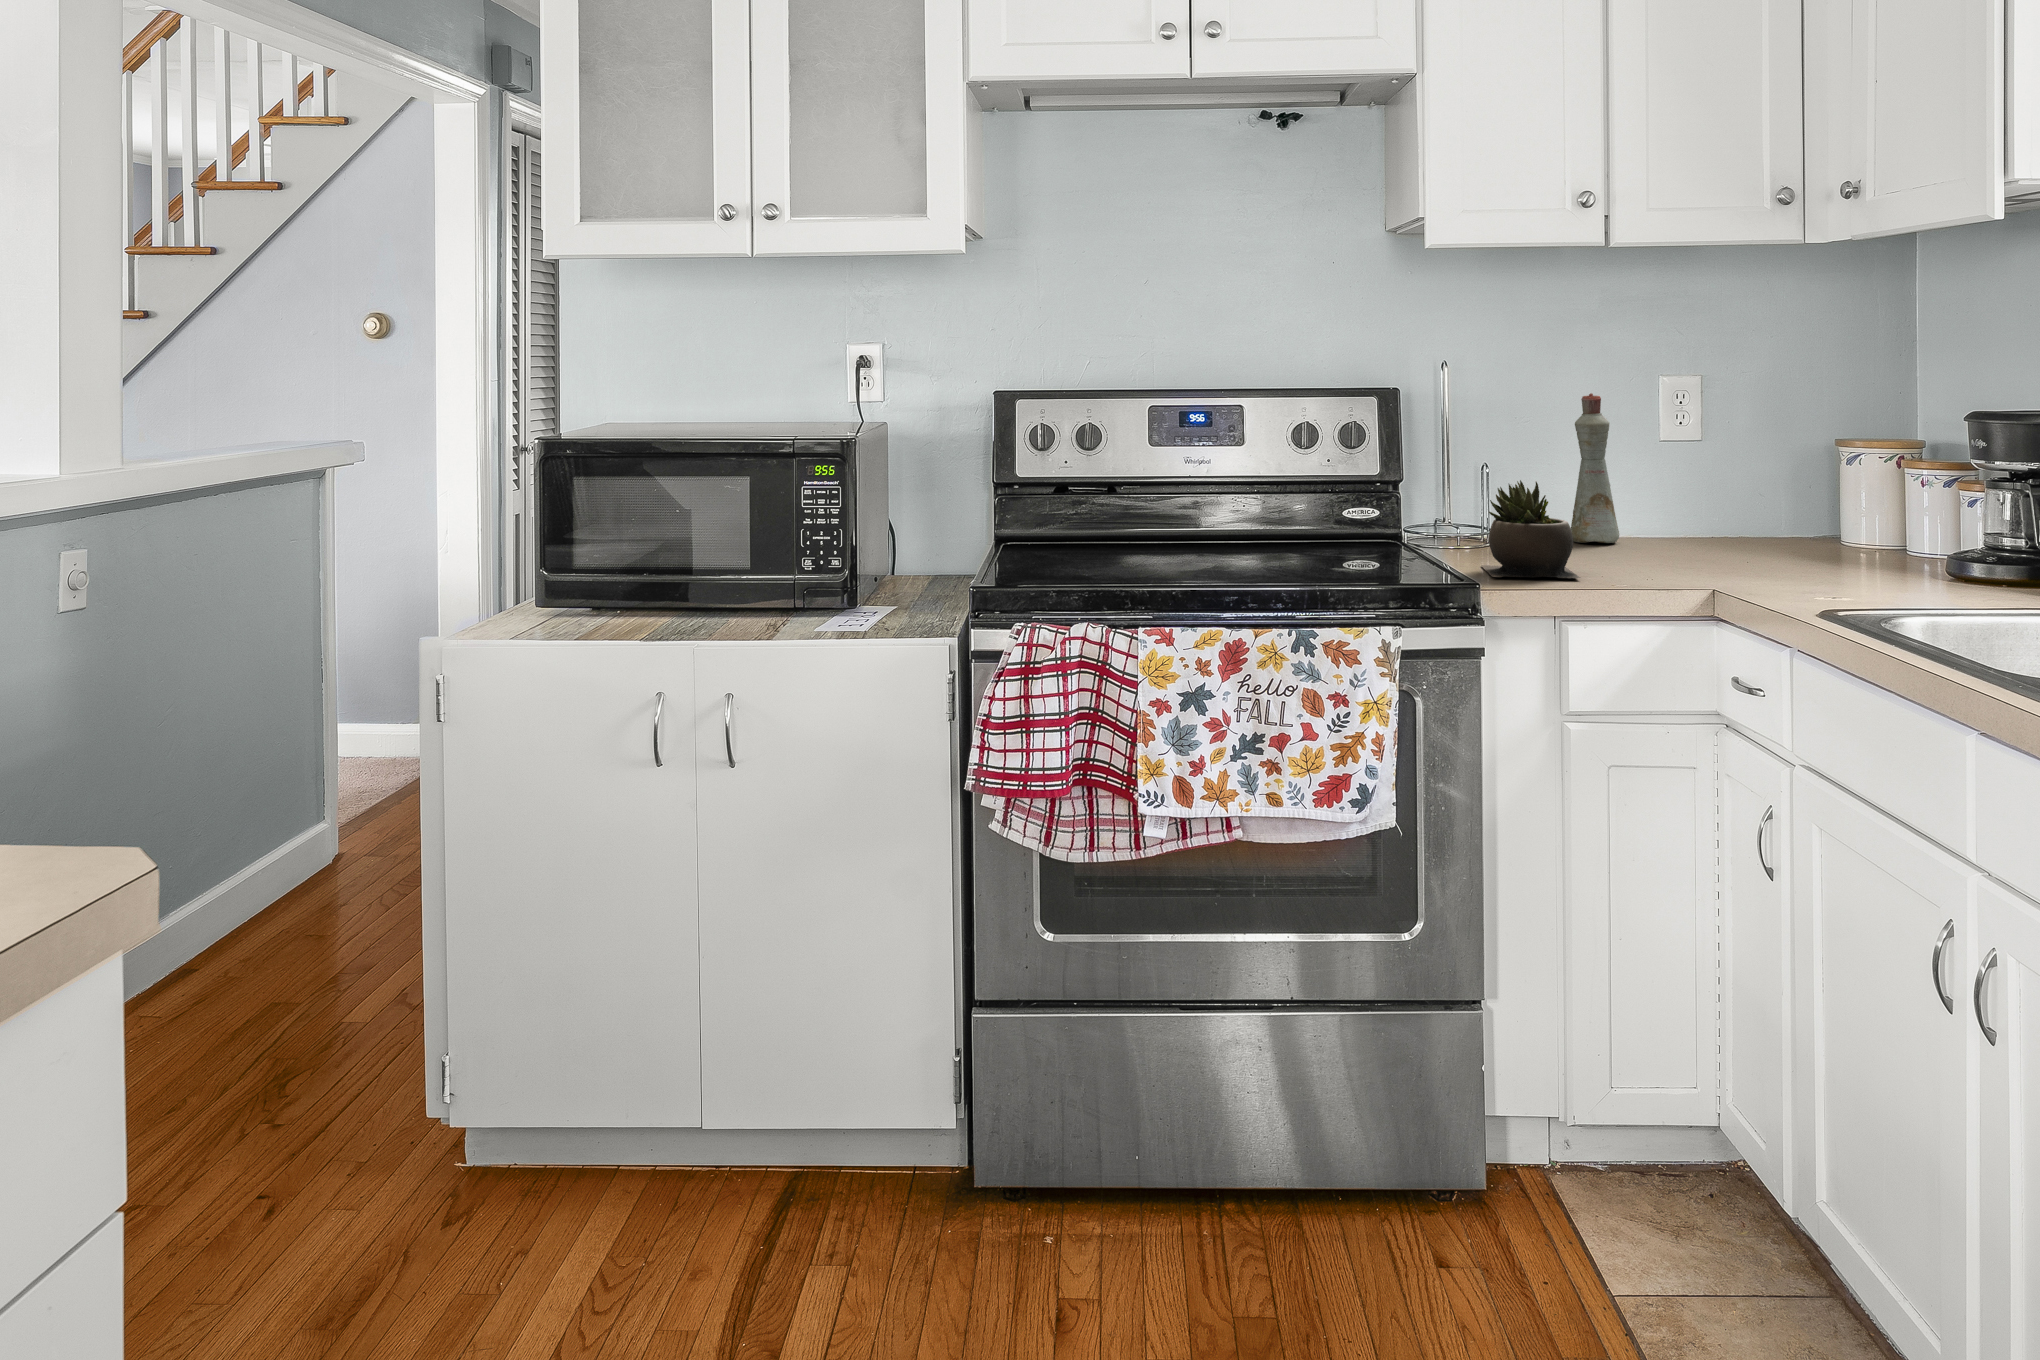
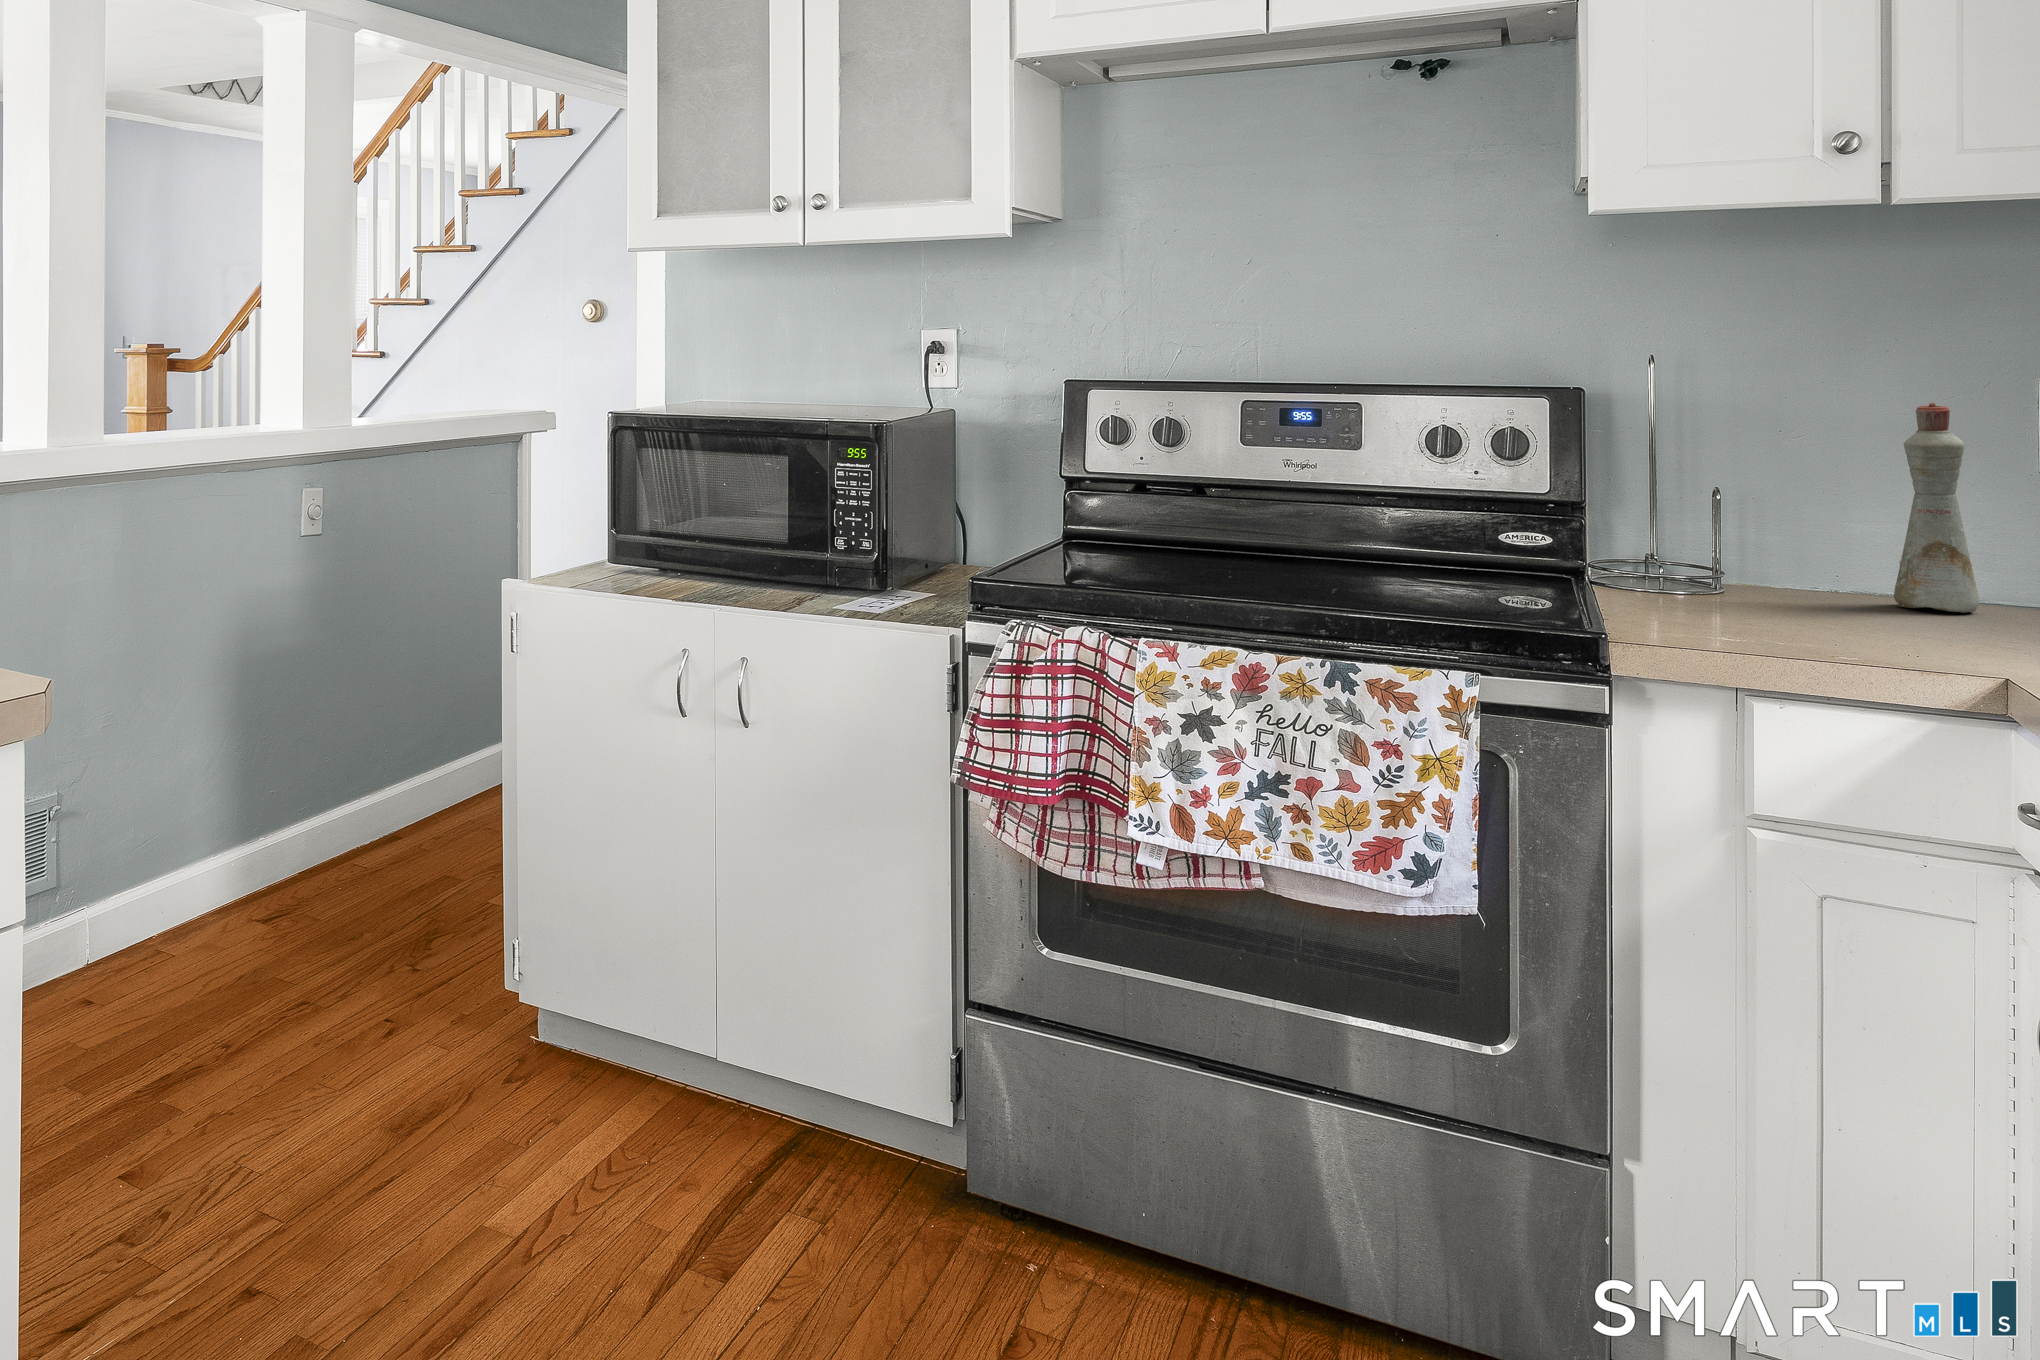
succulent plant: present [1482,480,1580,578] -> none [1669,510,1816,644]

